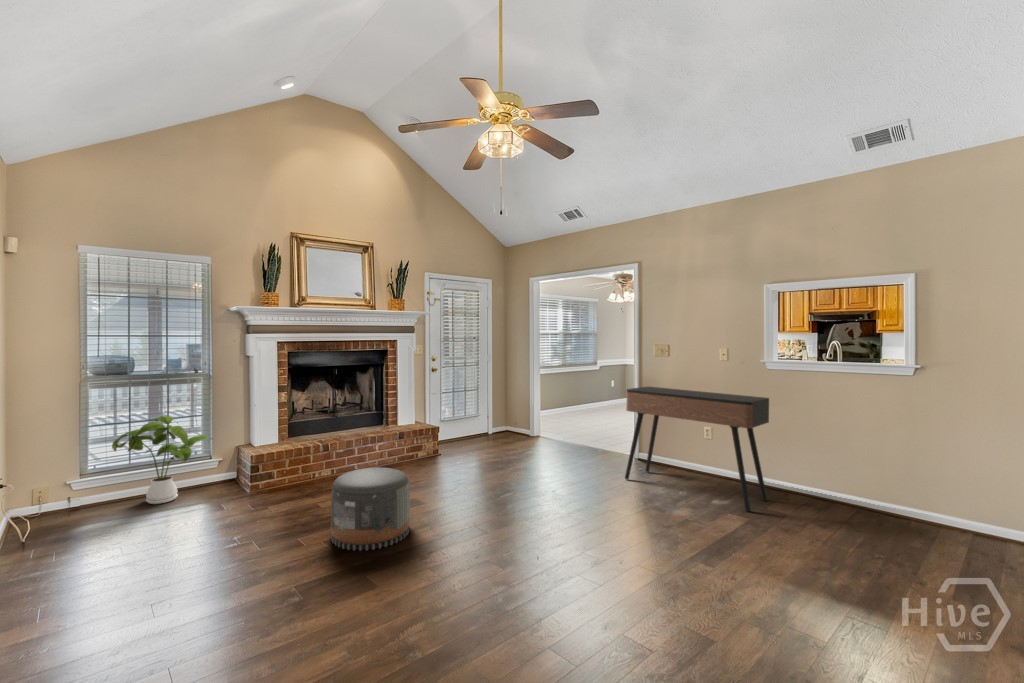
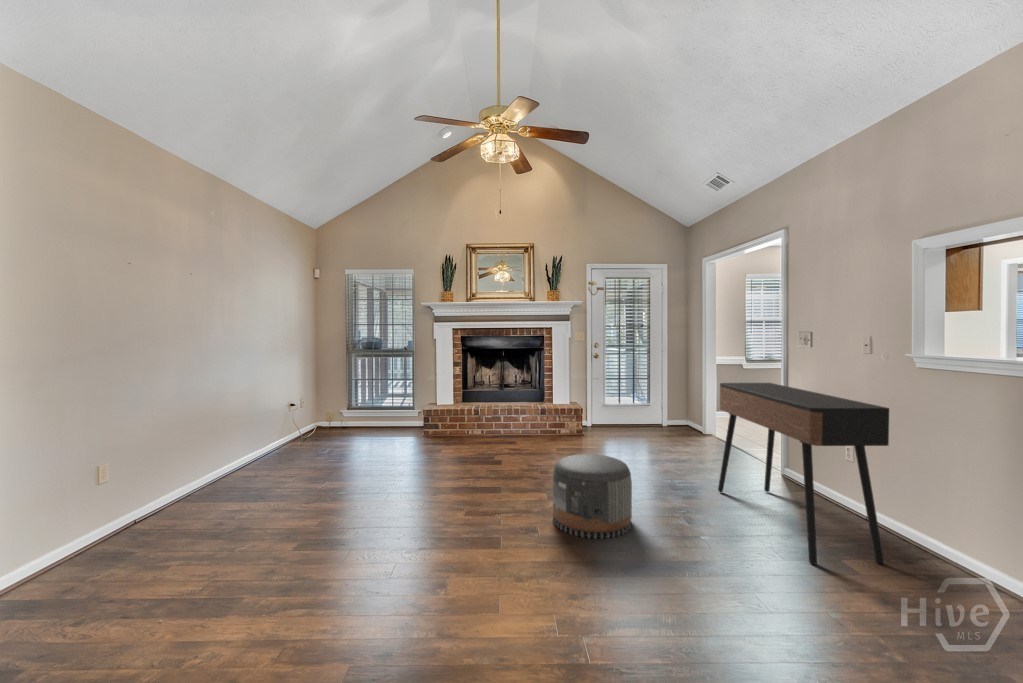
house plant: present [112,416,212,504] -> none [354,376,411,432]
pouf: present [331,467,410,550] -> present [553,454,632,539]

